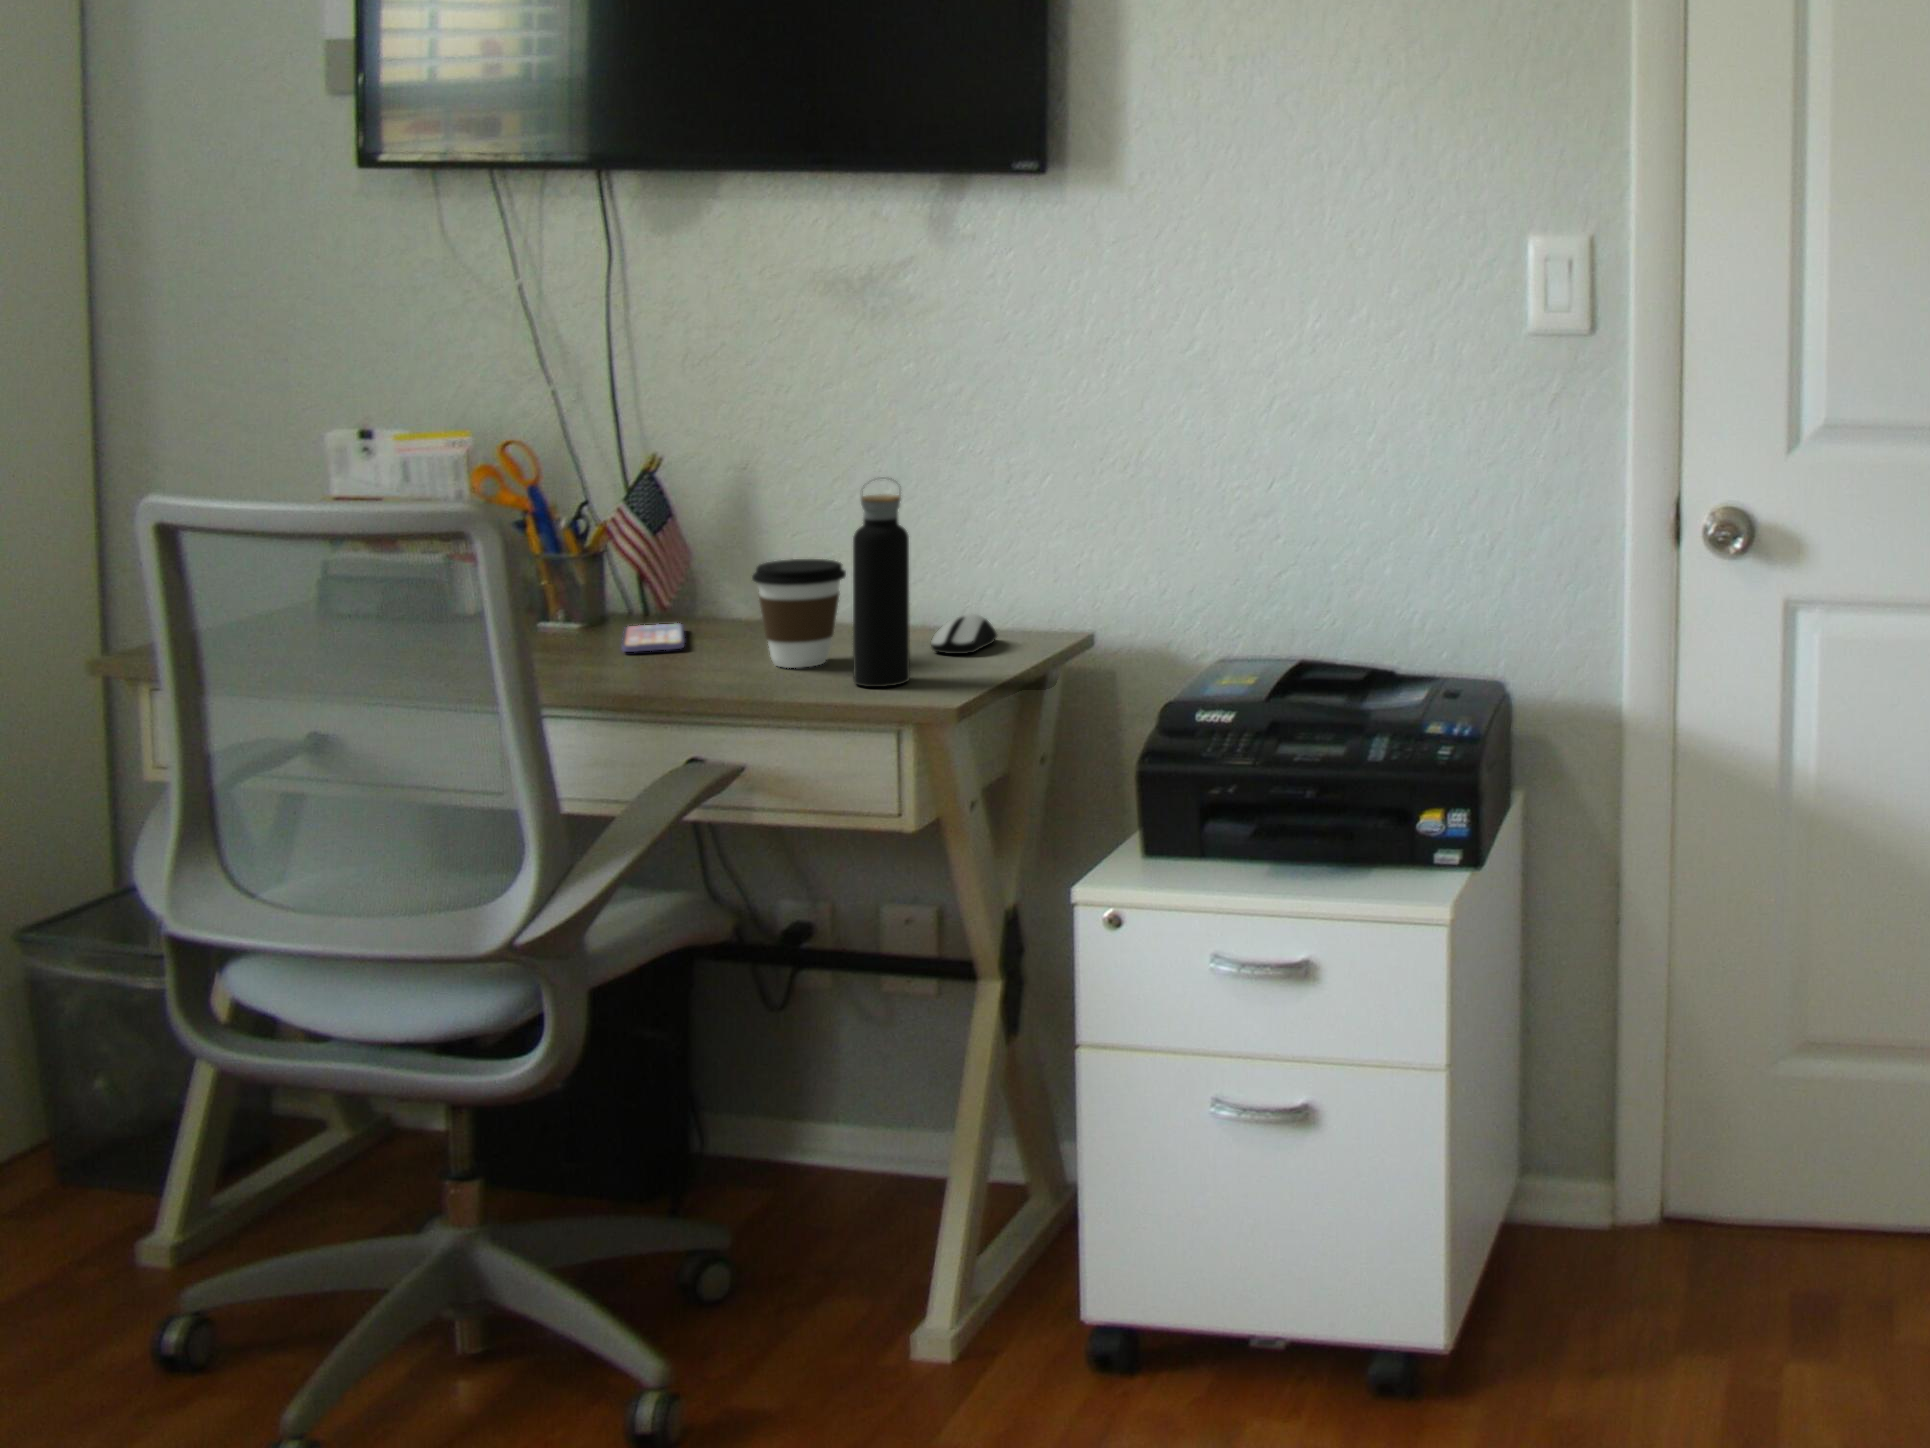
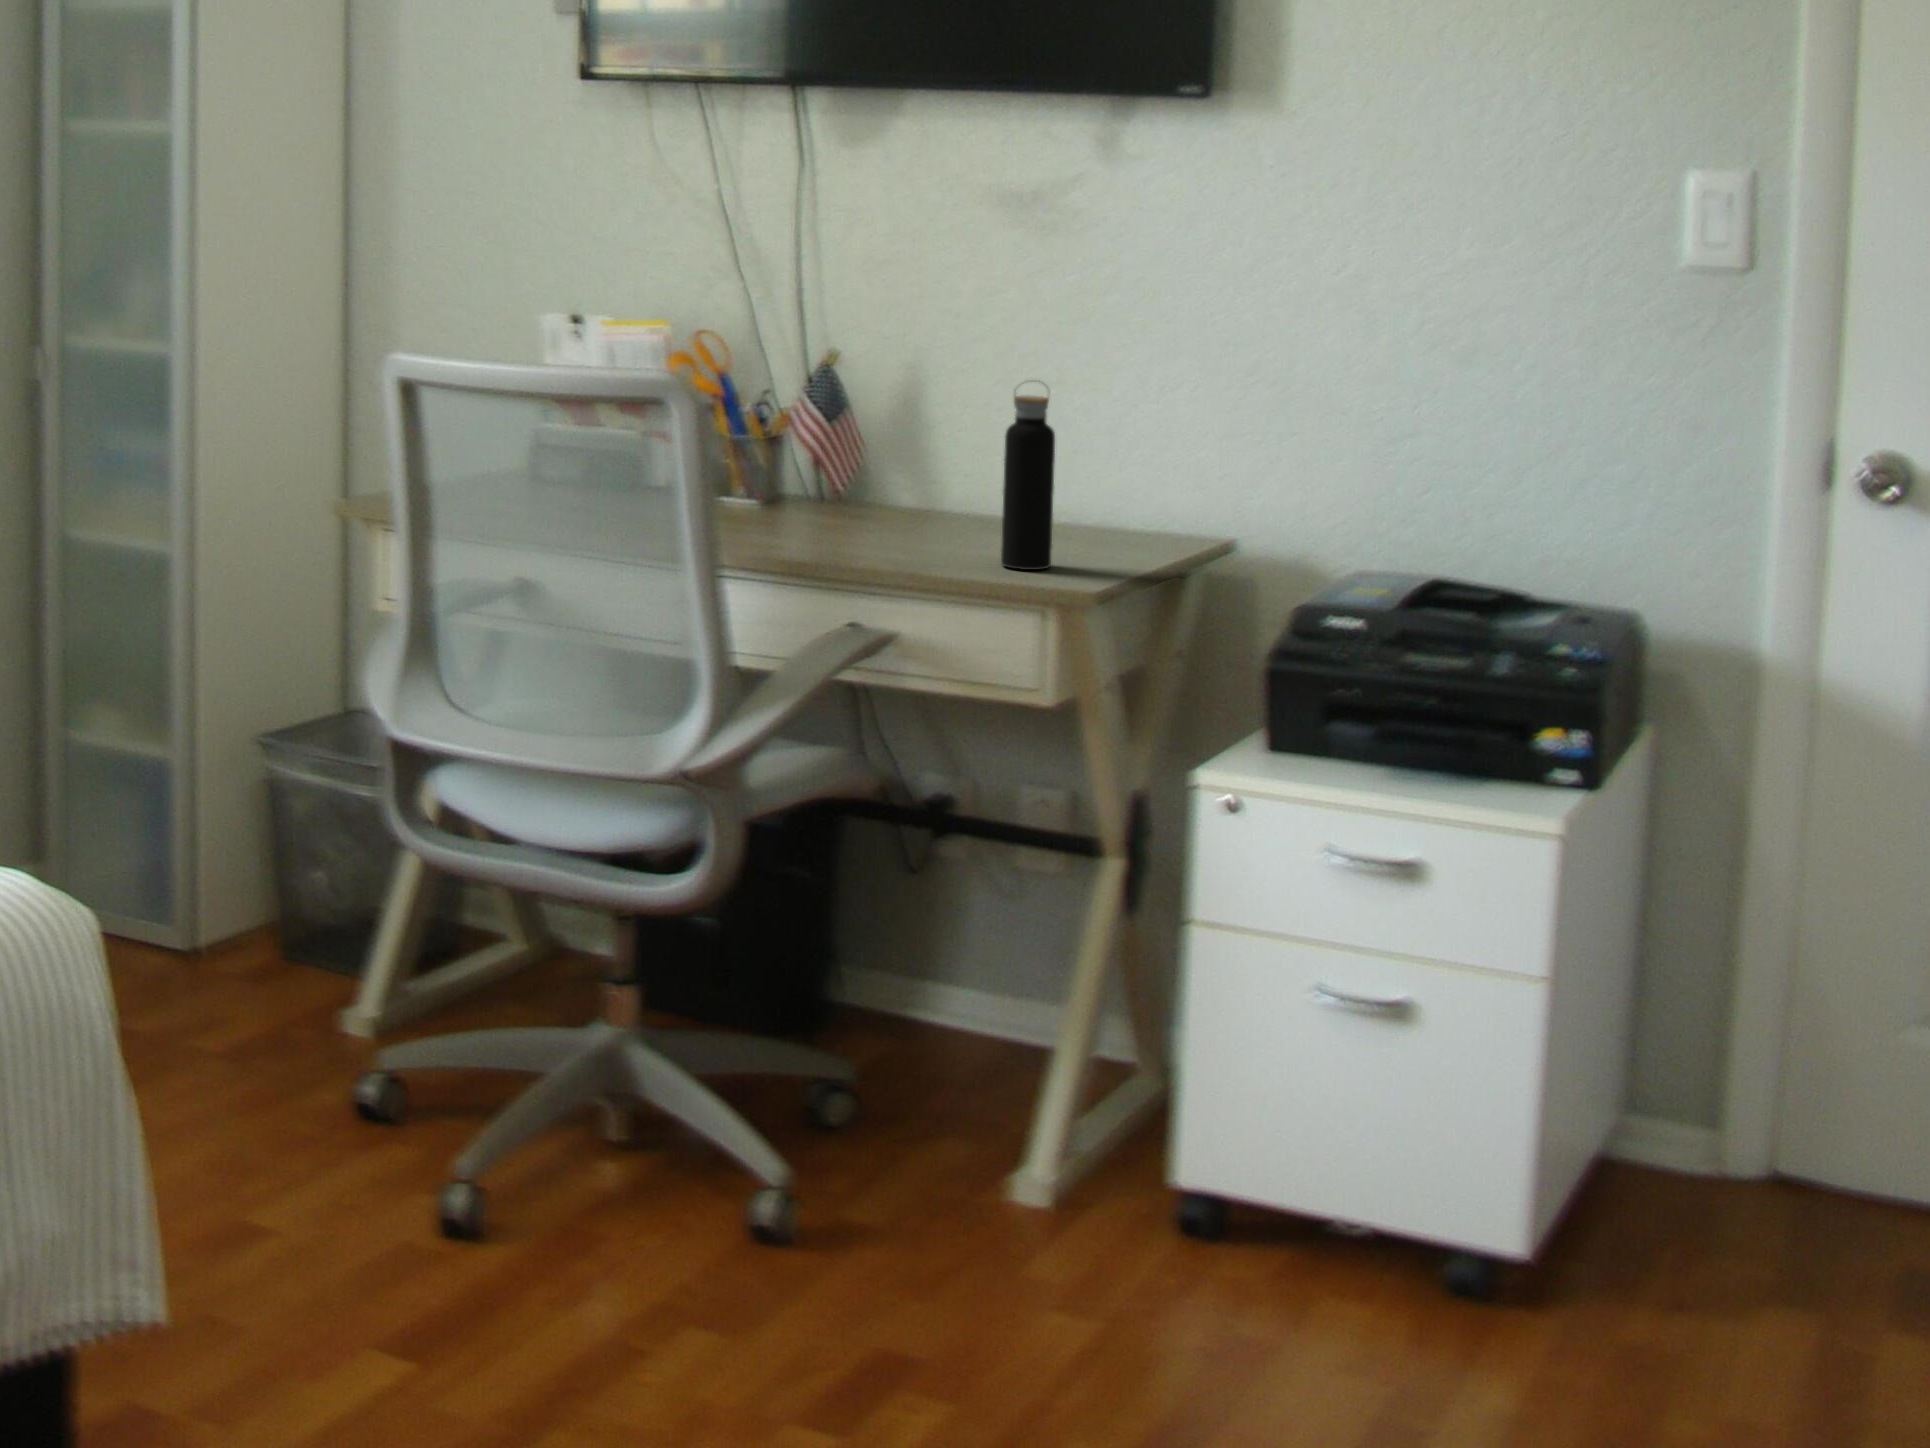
coffee cup: present [752,559,846,668] -> none [913,451,995,549]
computer mouse: present [931,614,997,654] -> none [1070,514,1132,550]
smartphone: present [622,623,685,652] -> none [794,504,849,526]

